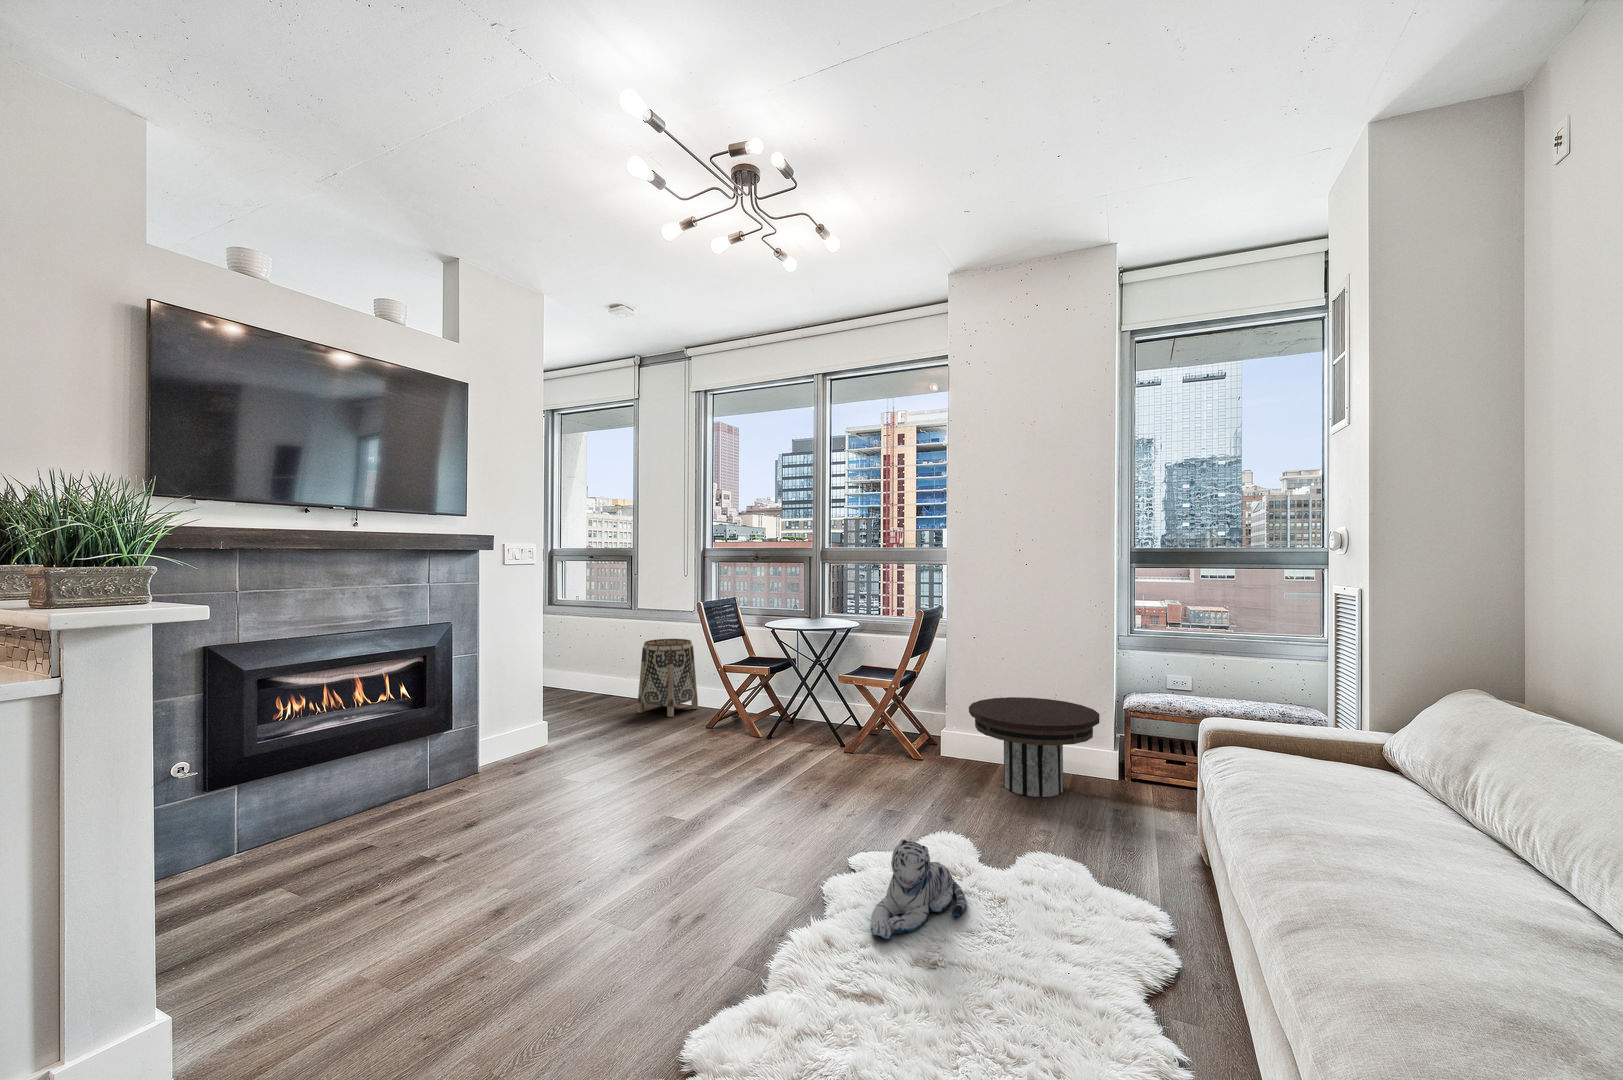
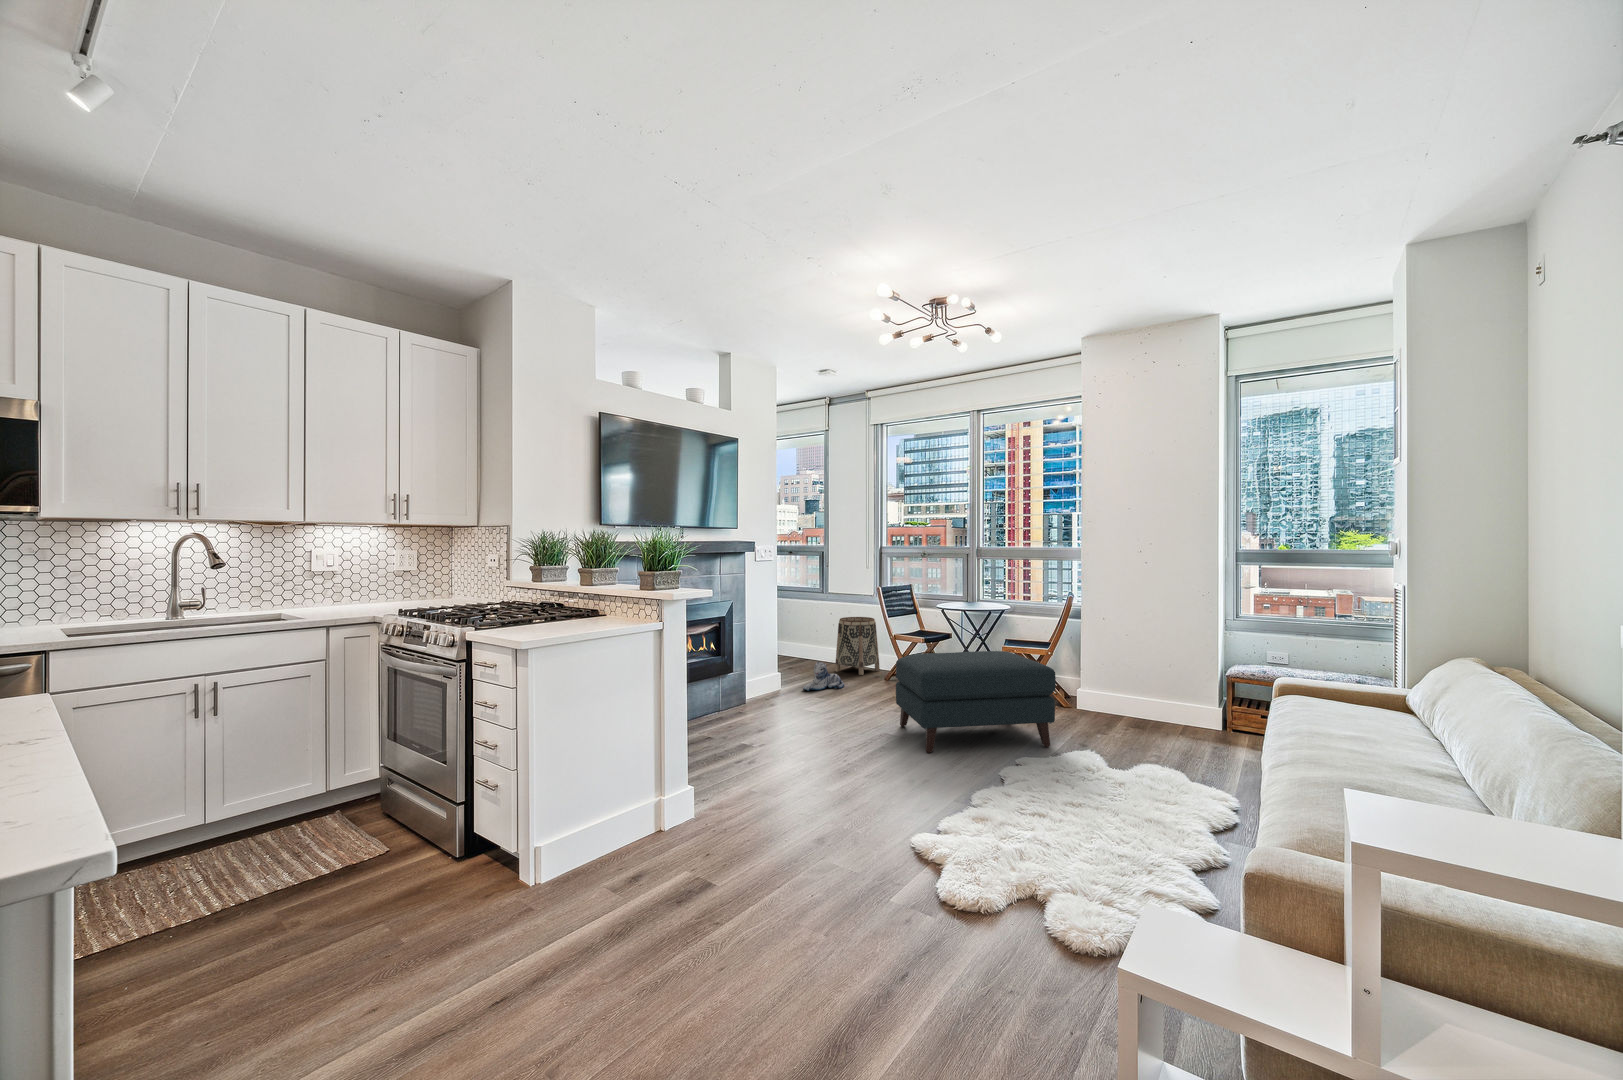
ottoman: none [687,687,908,854] -> present [896,651,1056,753]
side table: present [969,697,1100,797] -> none [1100,664,1204,736]
plush toy: present [871,839,967,940] -> present [803,661,844,691]

